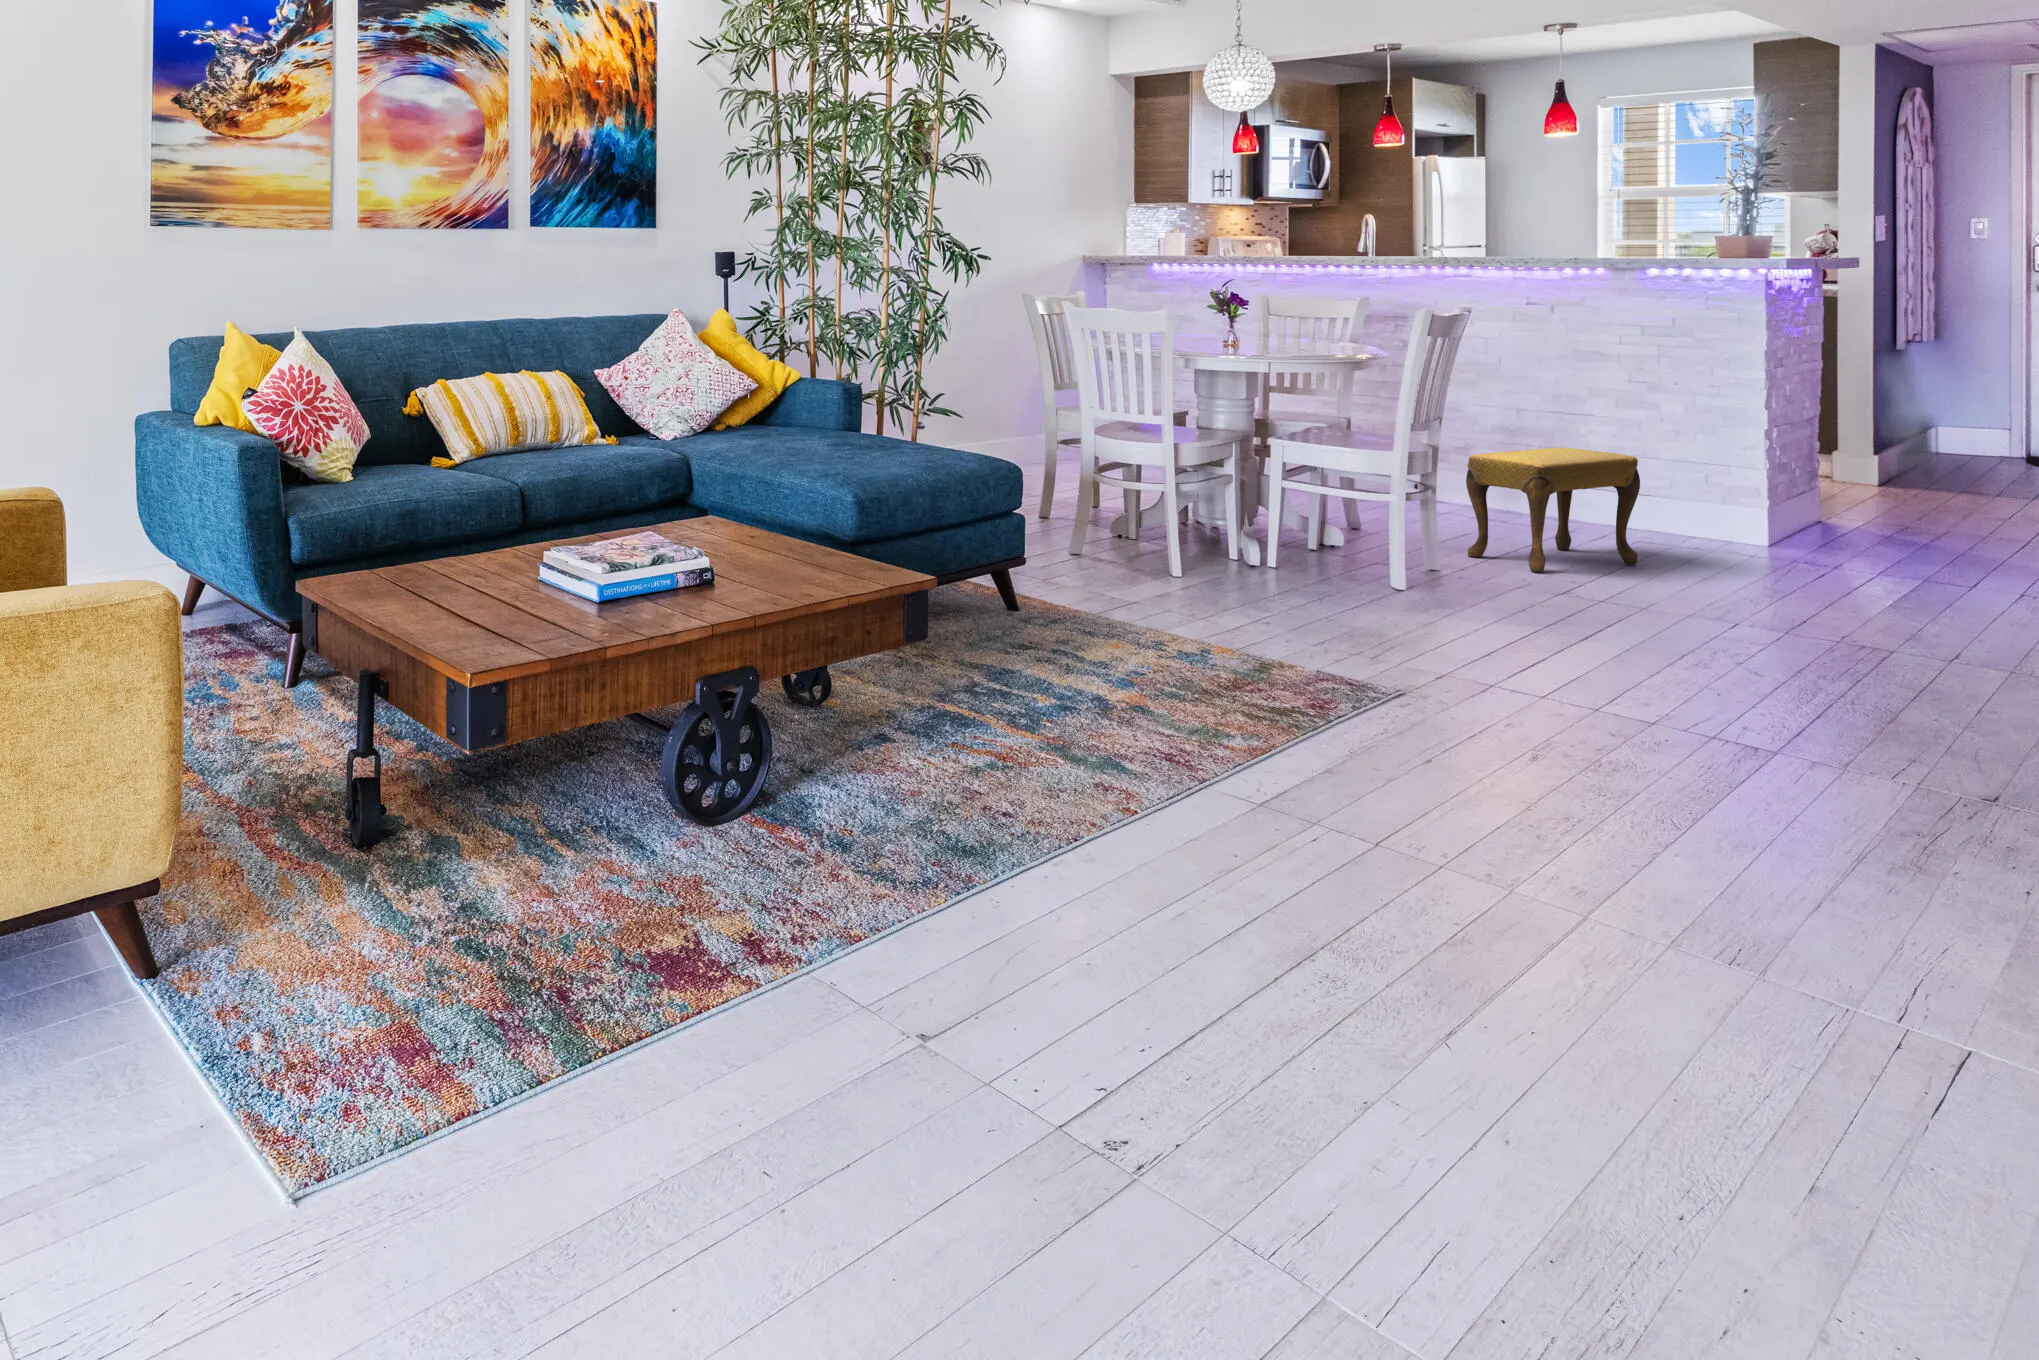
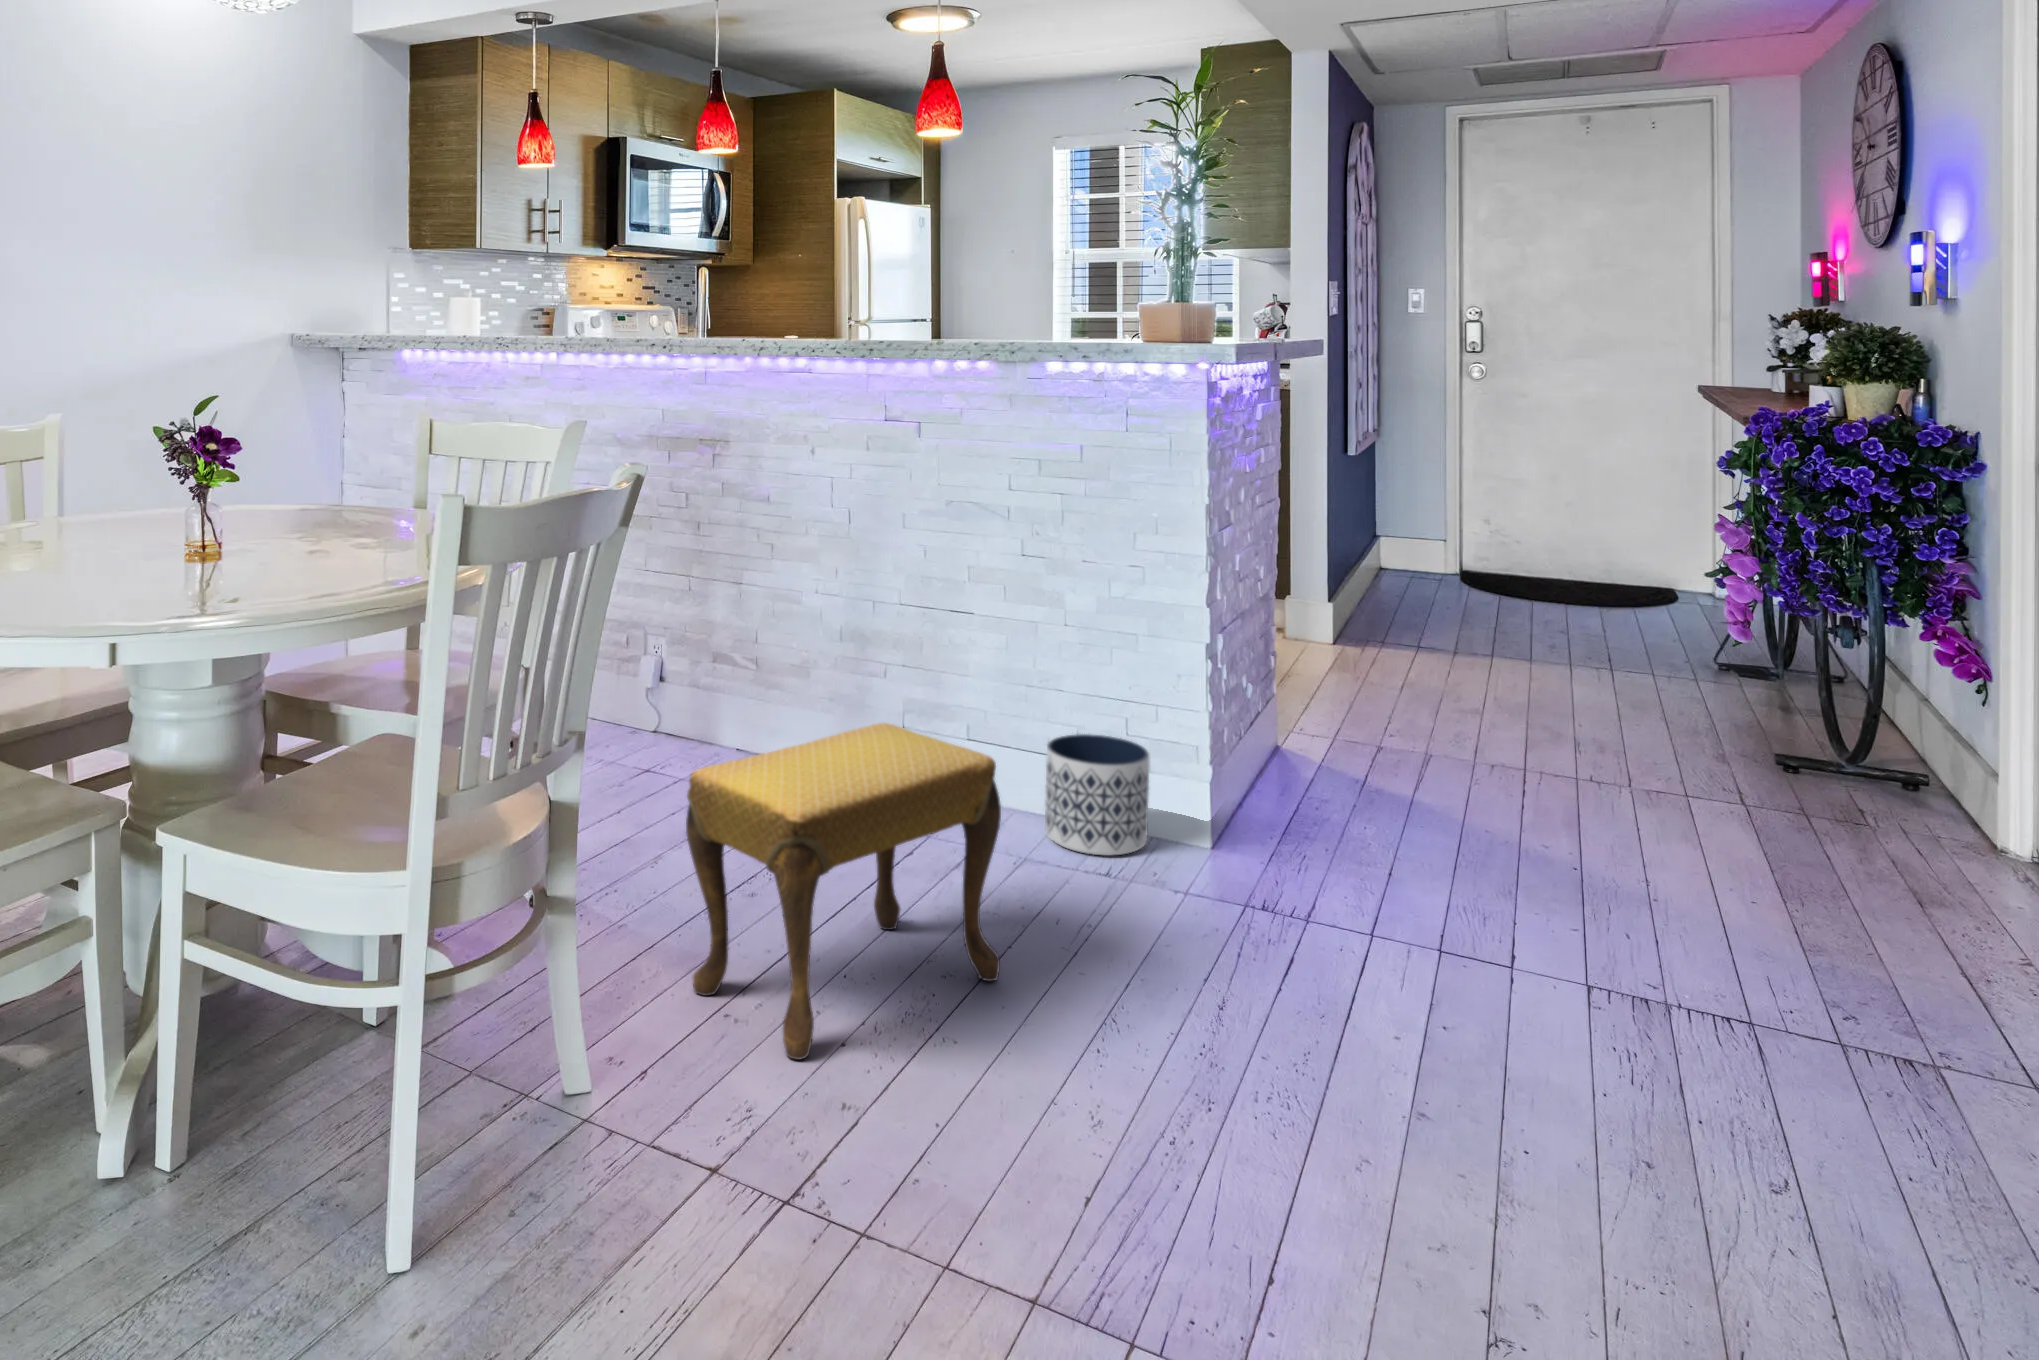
planter: none [1648,482,1722,541] -> present [1045,734,1149,856]

